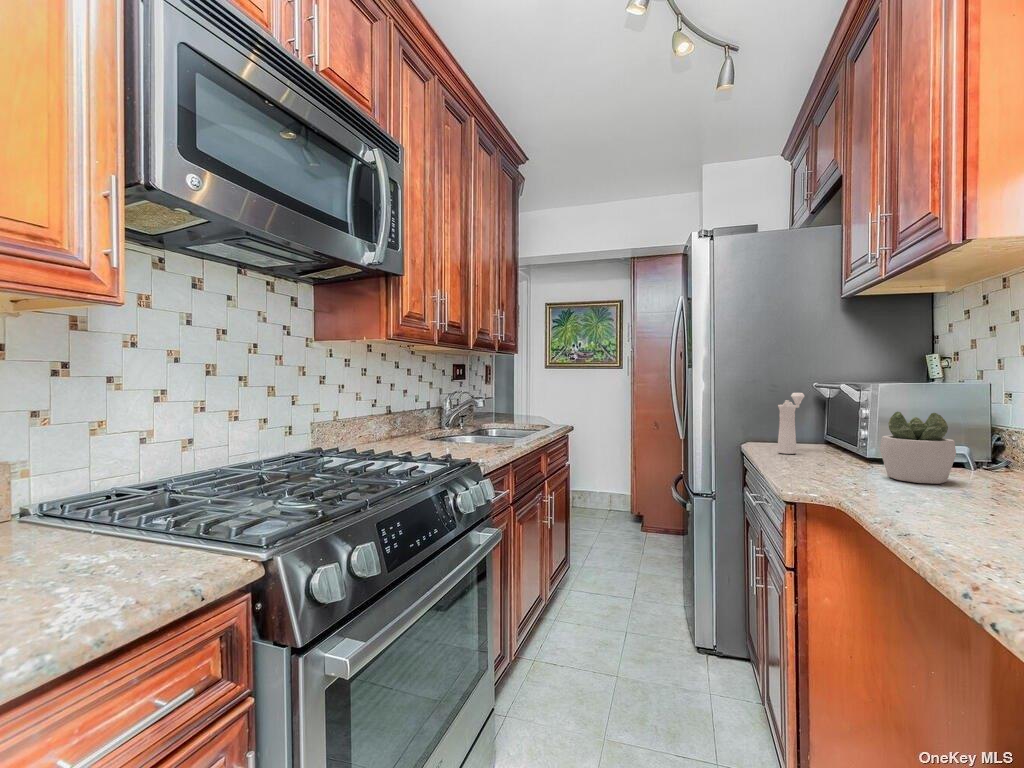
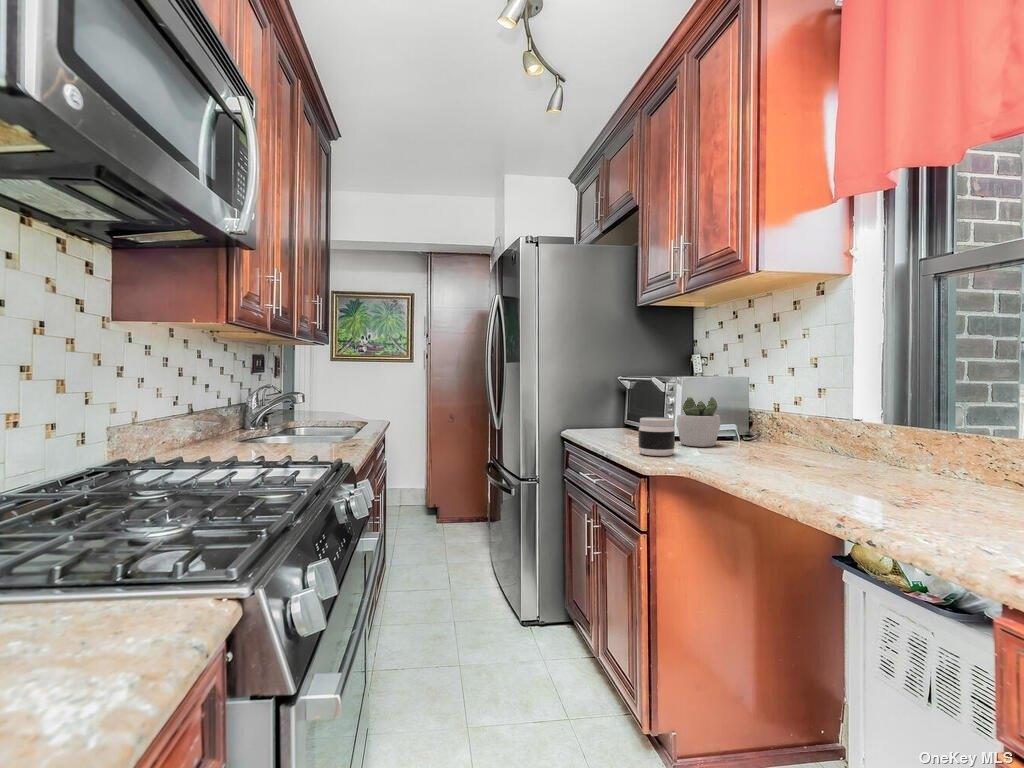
pepper mill: present [778,393,805,454] -> none [593,384,609,434]
jar: none [804,438,858,490] -> present [638,417,675,456]

